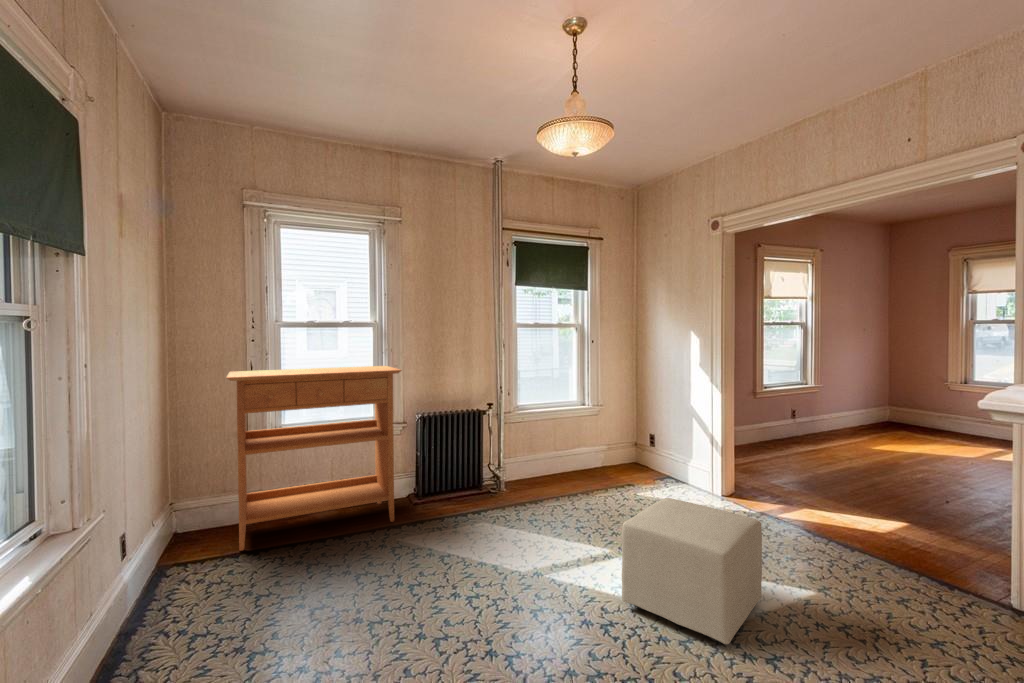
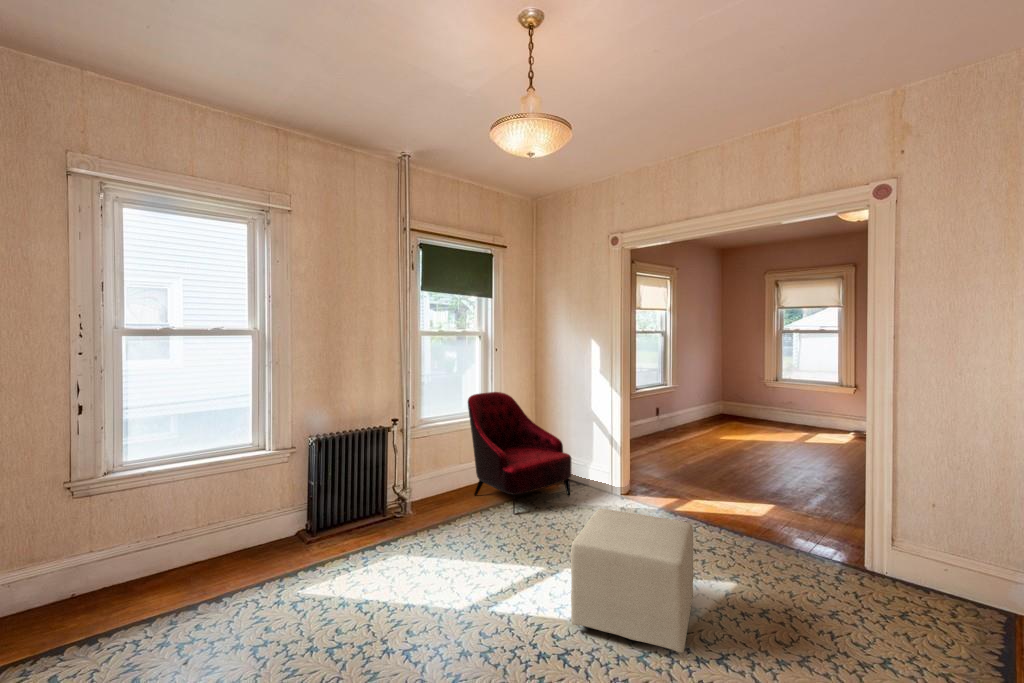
console table: present [226,366,402,551] -> none [45,382,297,641]
armchair: none [564,383,667,501] -> present [468,392,572,513]

